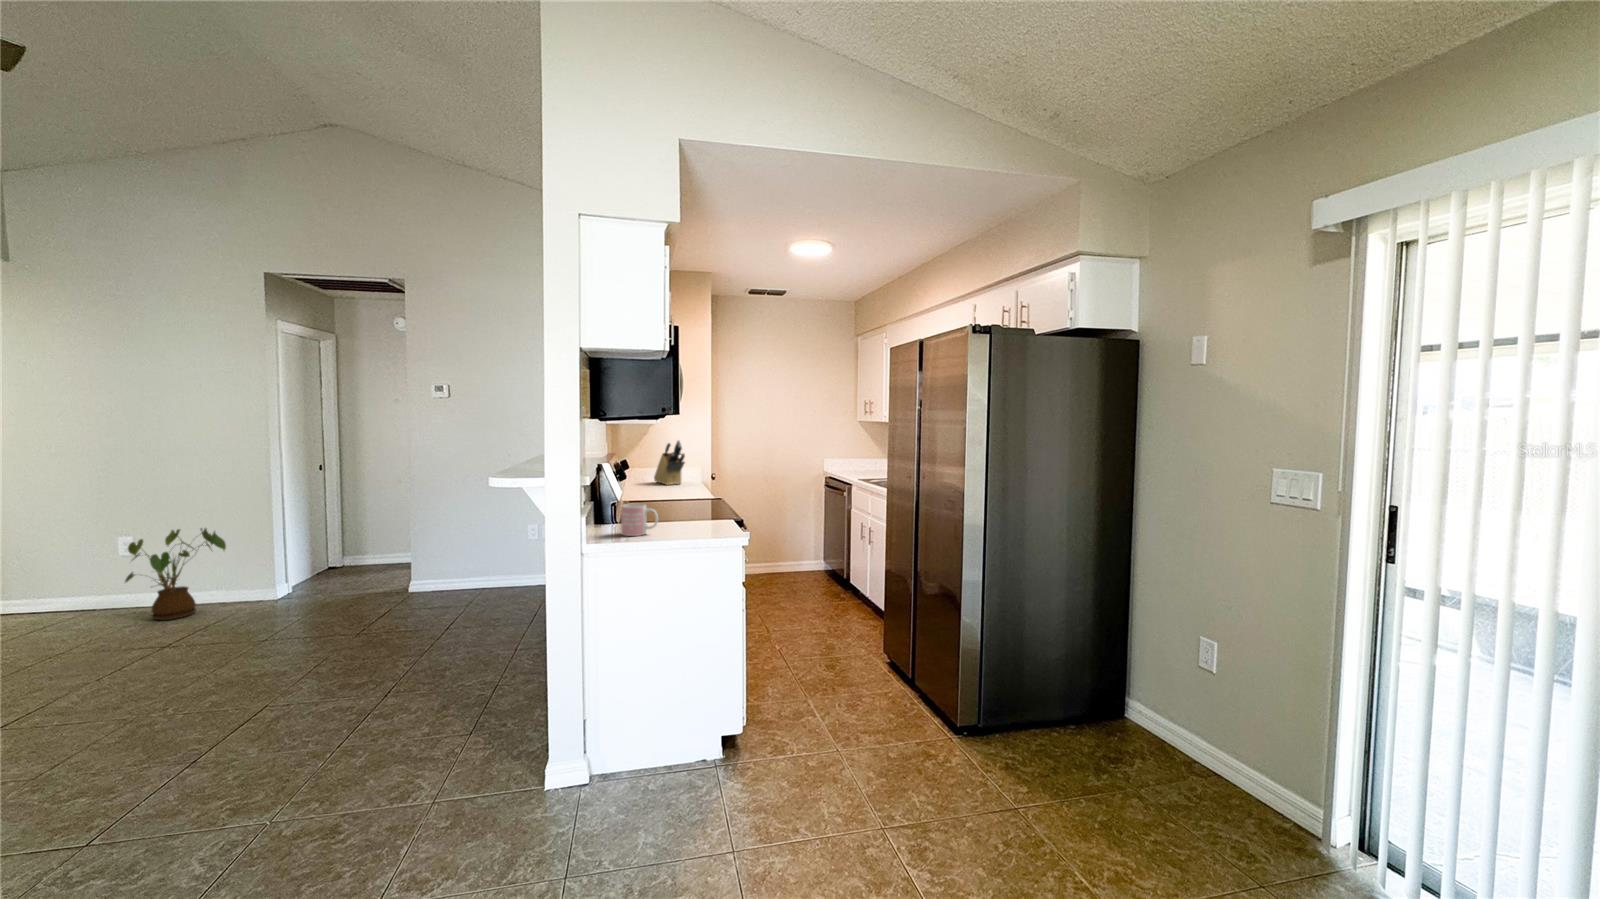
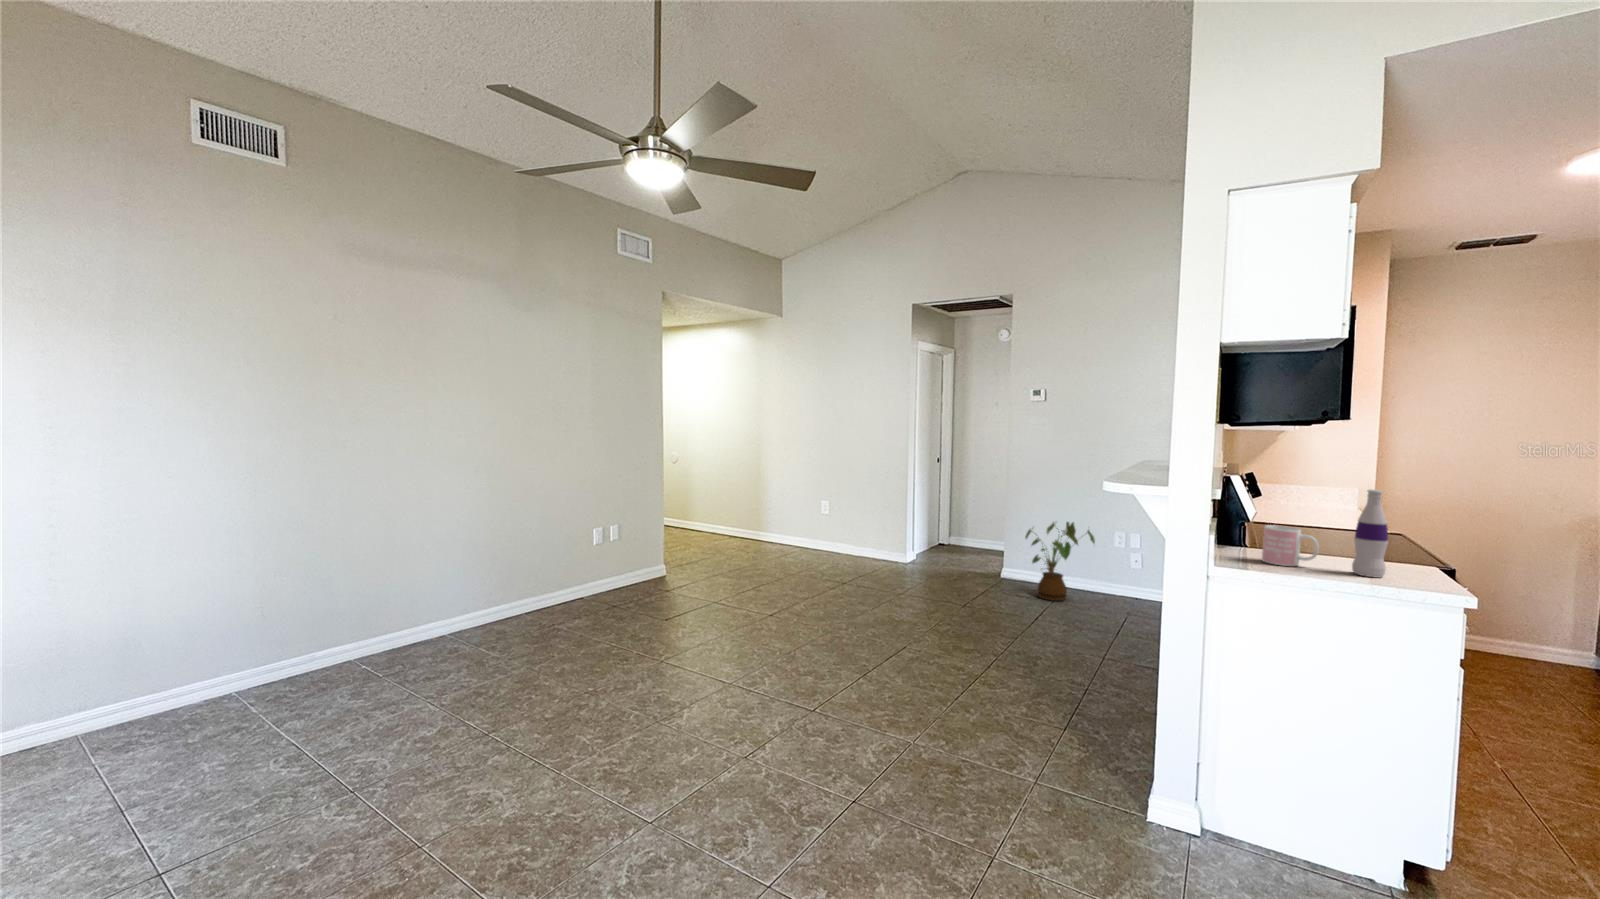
knife block: present [654,441,685,485] -> none [1284,454,1338,512]
bottle: none [678,468,698,534] -> present [1352,489,1388,578]
house plant: present [125,528,226,620] -> present [1026,522,1095,601]

